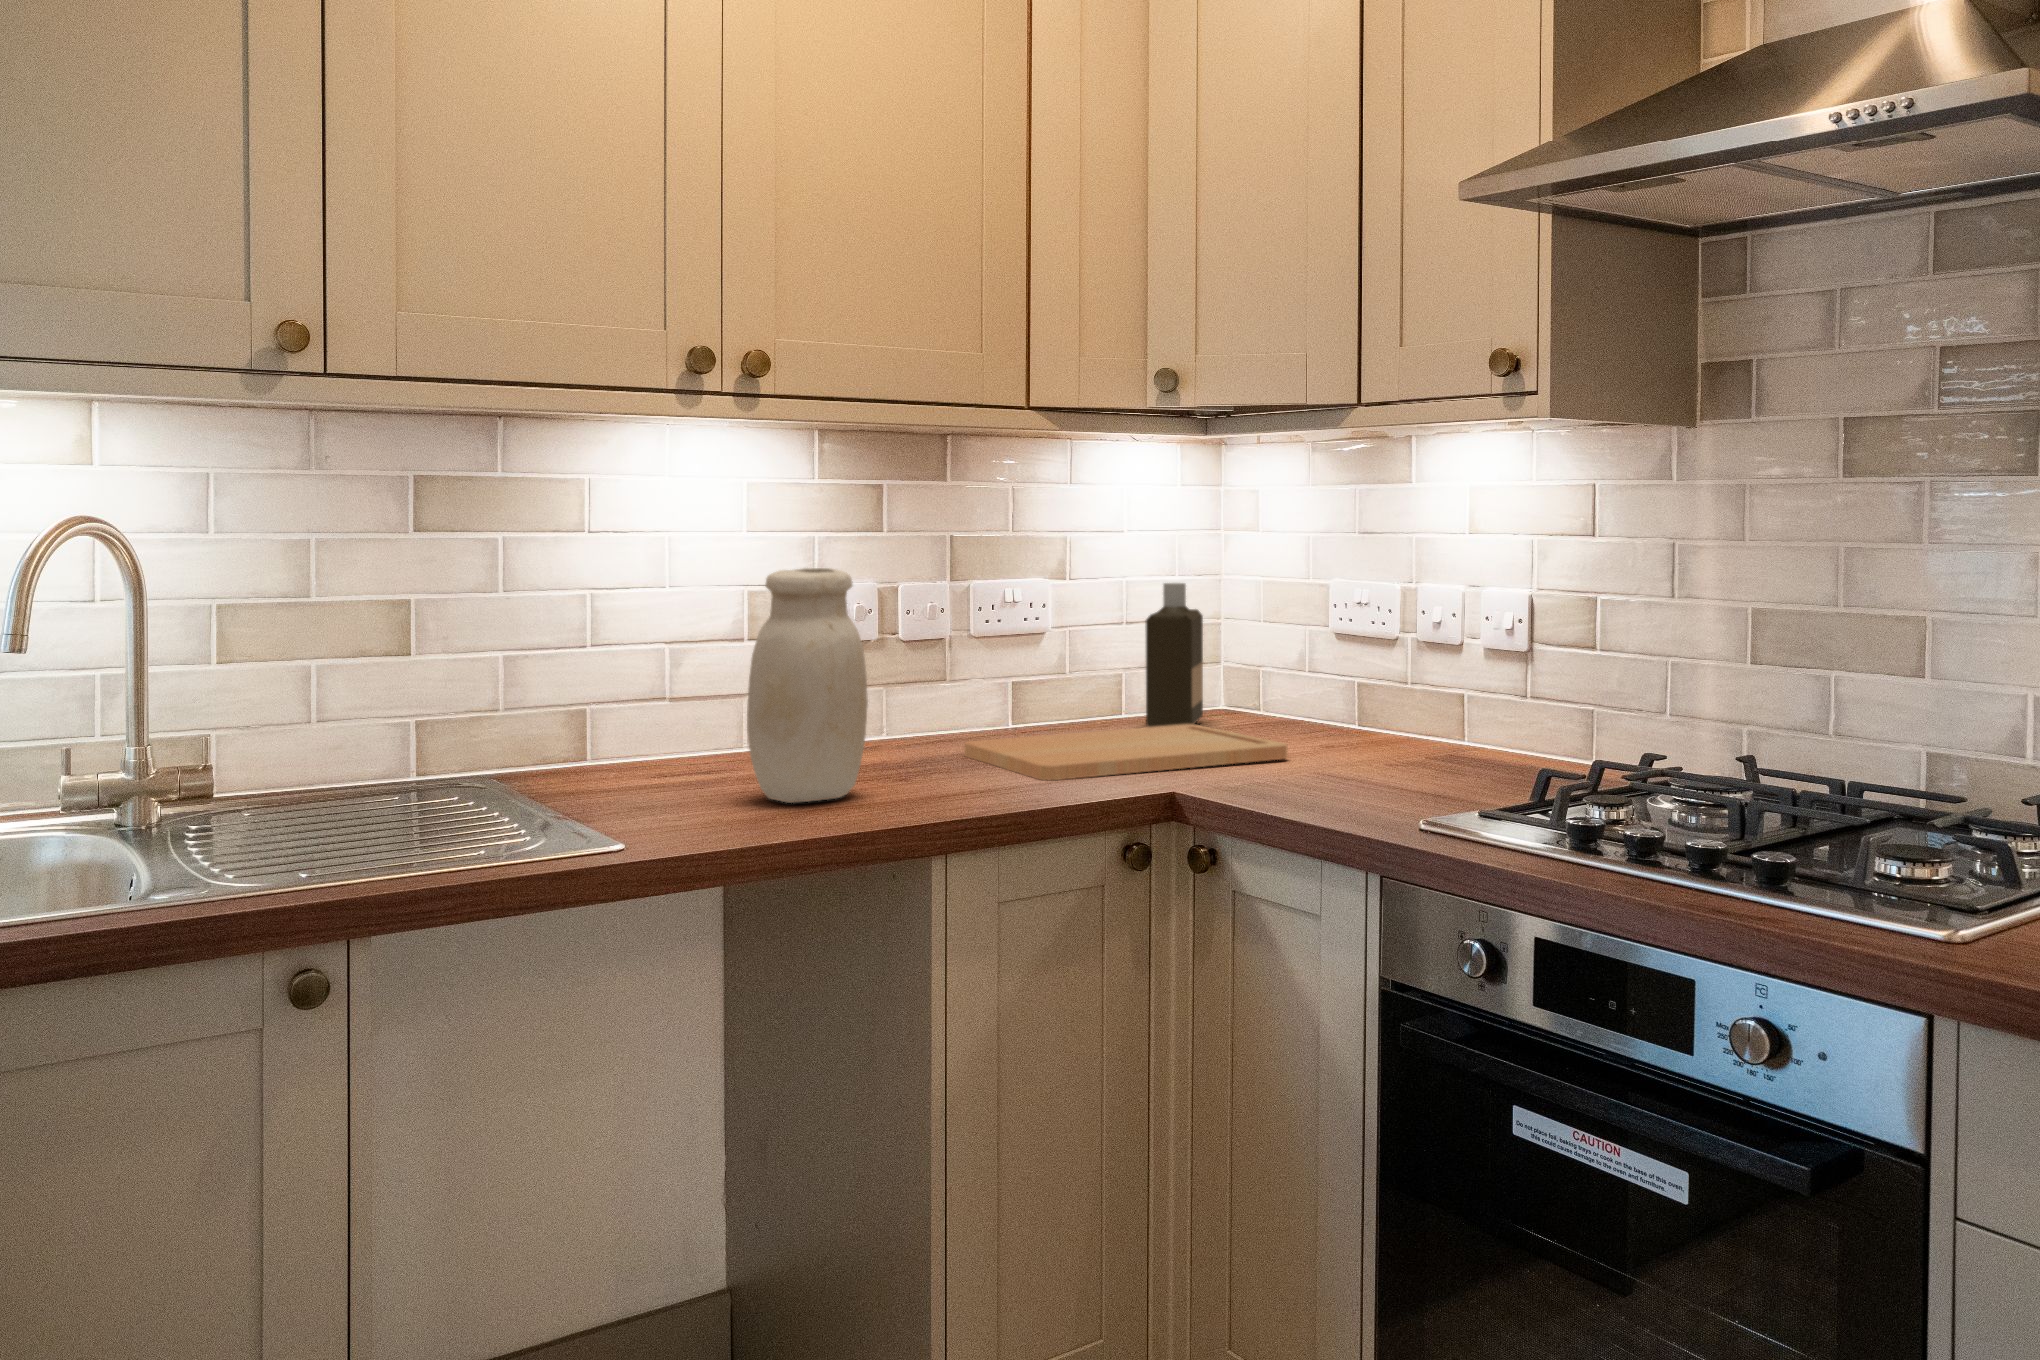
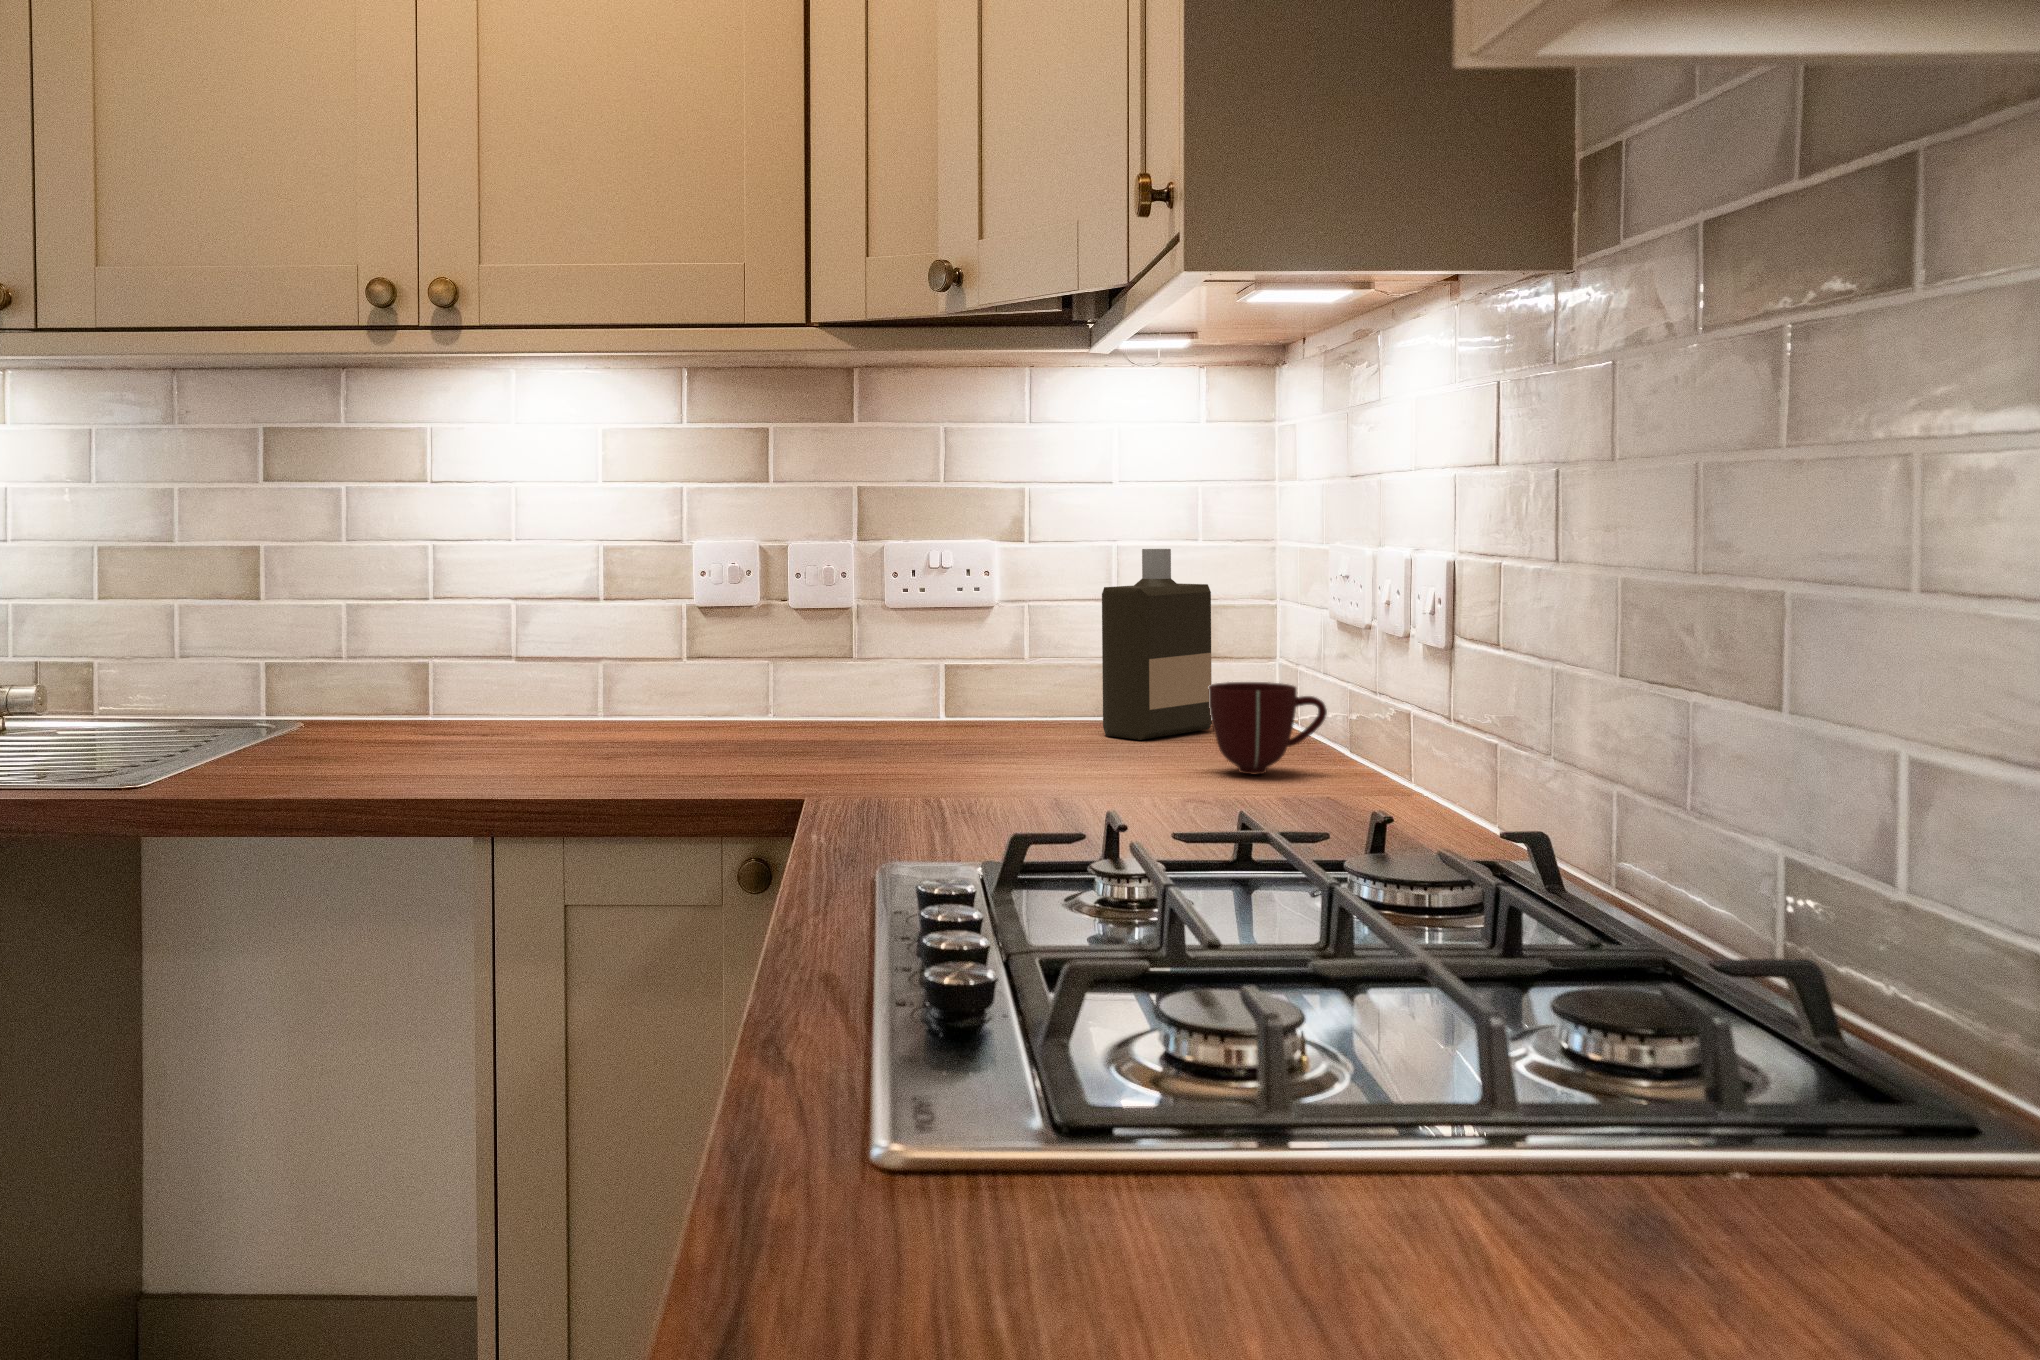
jar: present [747,568,868,803] -> none [391,514,531,771]
mug: none [1300,680,1372,746] -> present [1209,682,1327,774]
cutting board: present [964,724,1288,781] -> none [747,726,1119,783]

